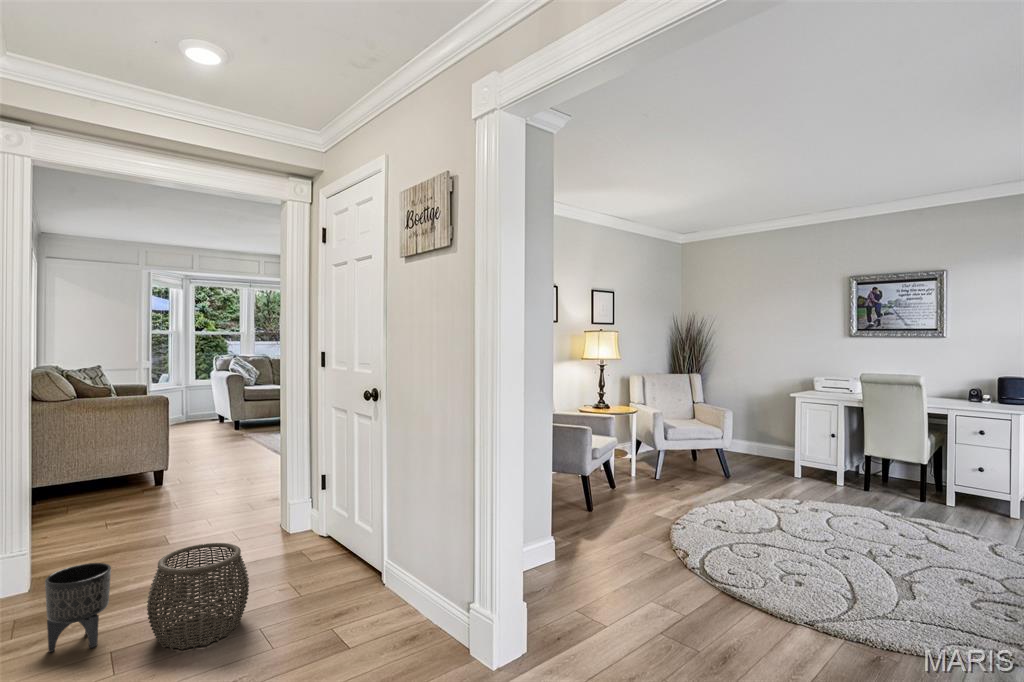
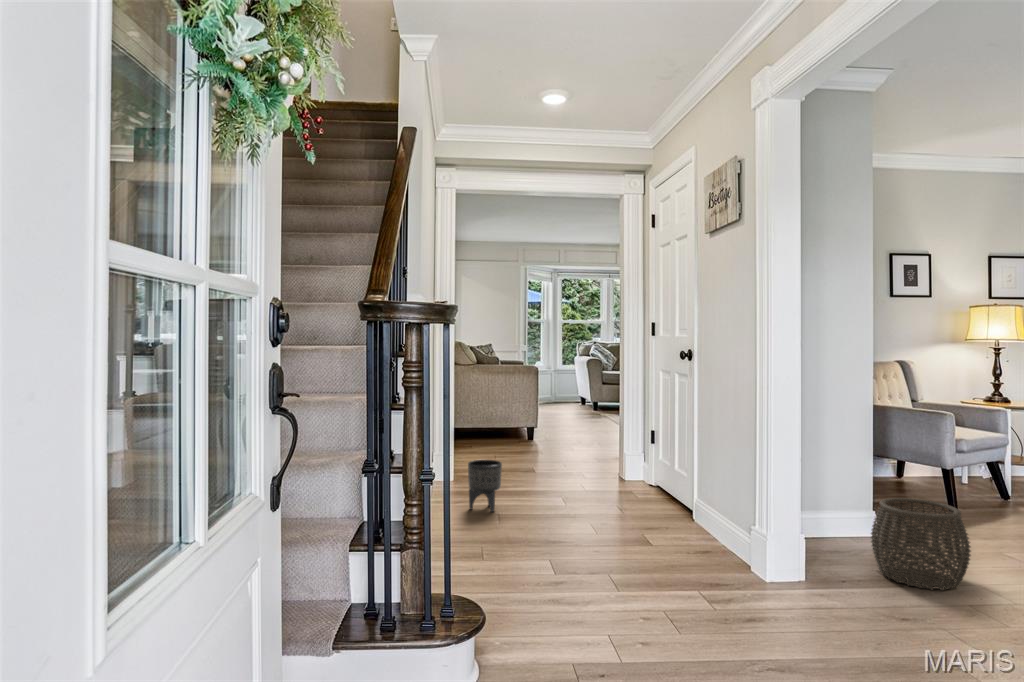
woven basket: present [147,543,249,649] -> present [871,498,971,590]

